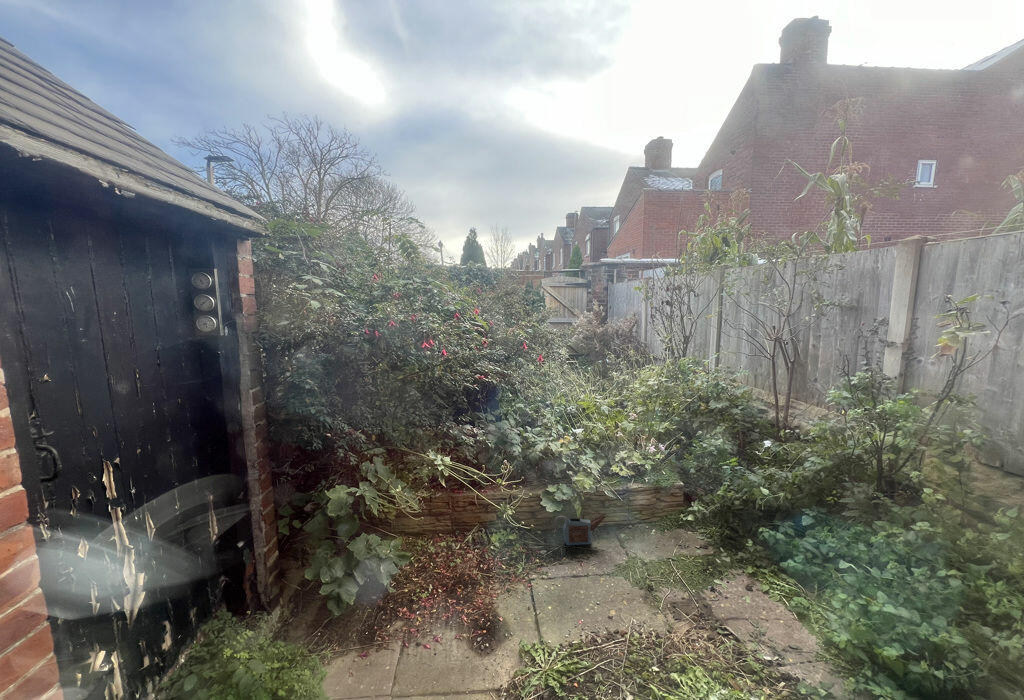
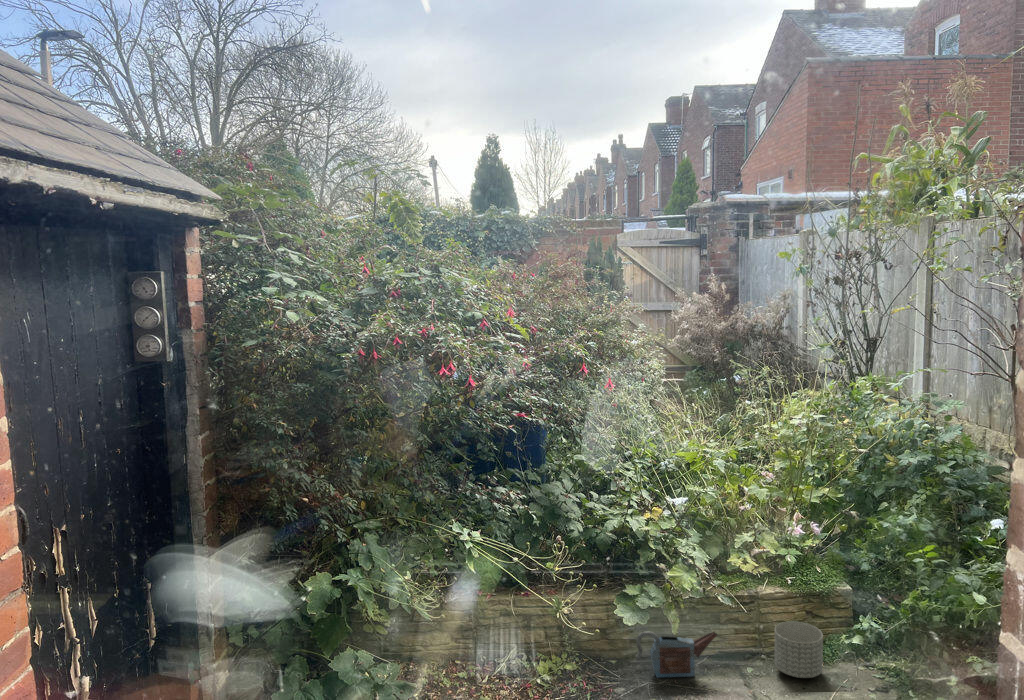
planter: none [641,507,671,544] -> present [775,621,823,678]

